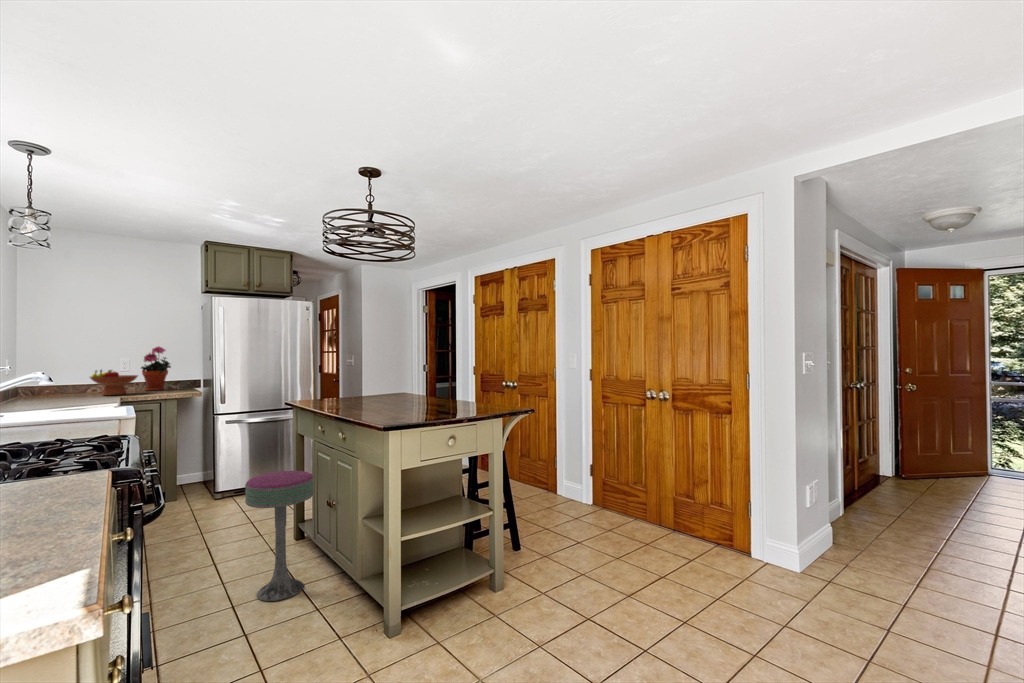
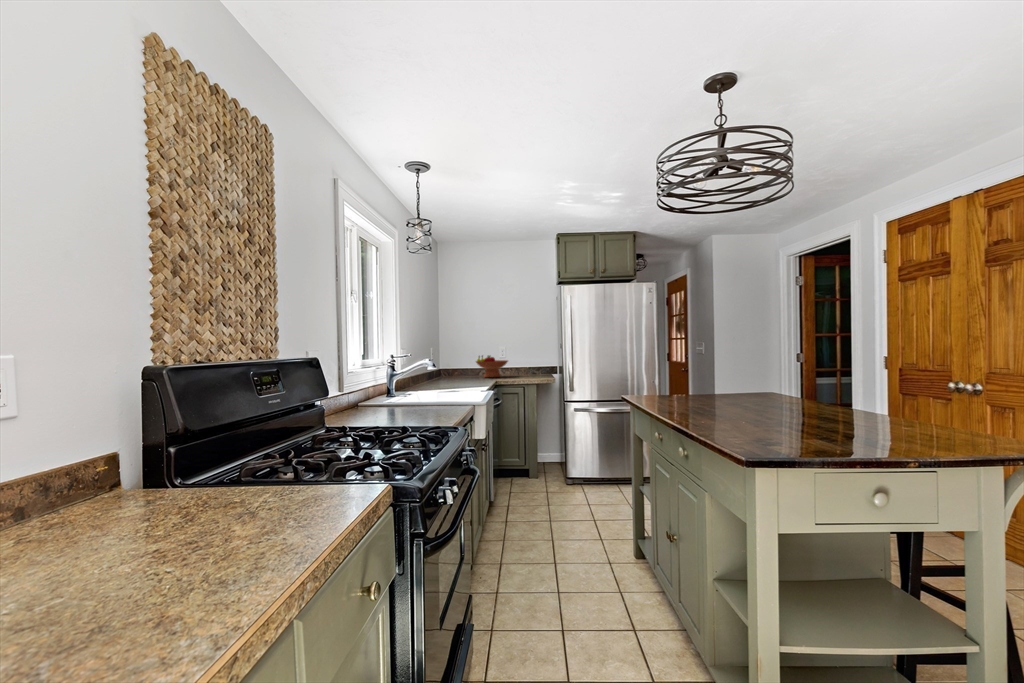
potted plant: present [141,347,171,391] -> none [512,335,534,374]
bar stool: present [245,471,314,601] -> none [570,481,648,648]

